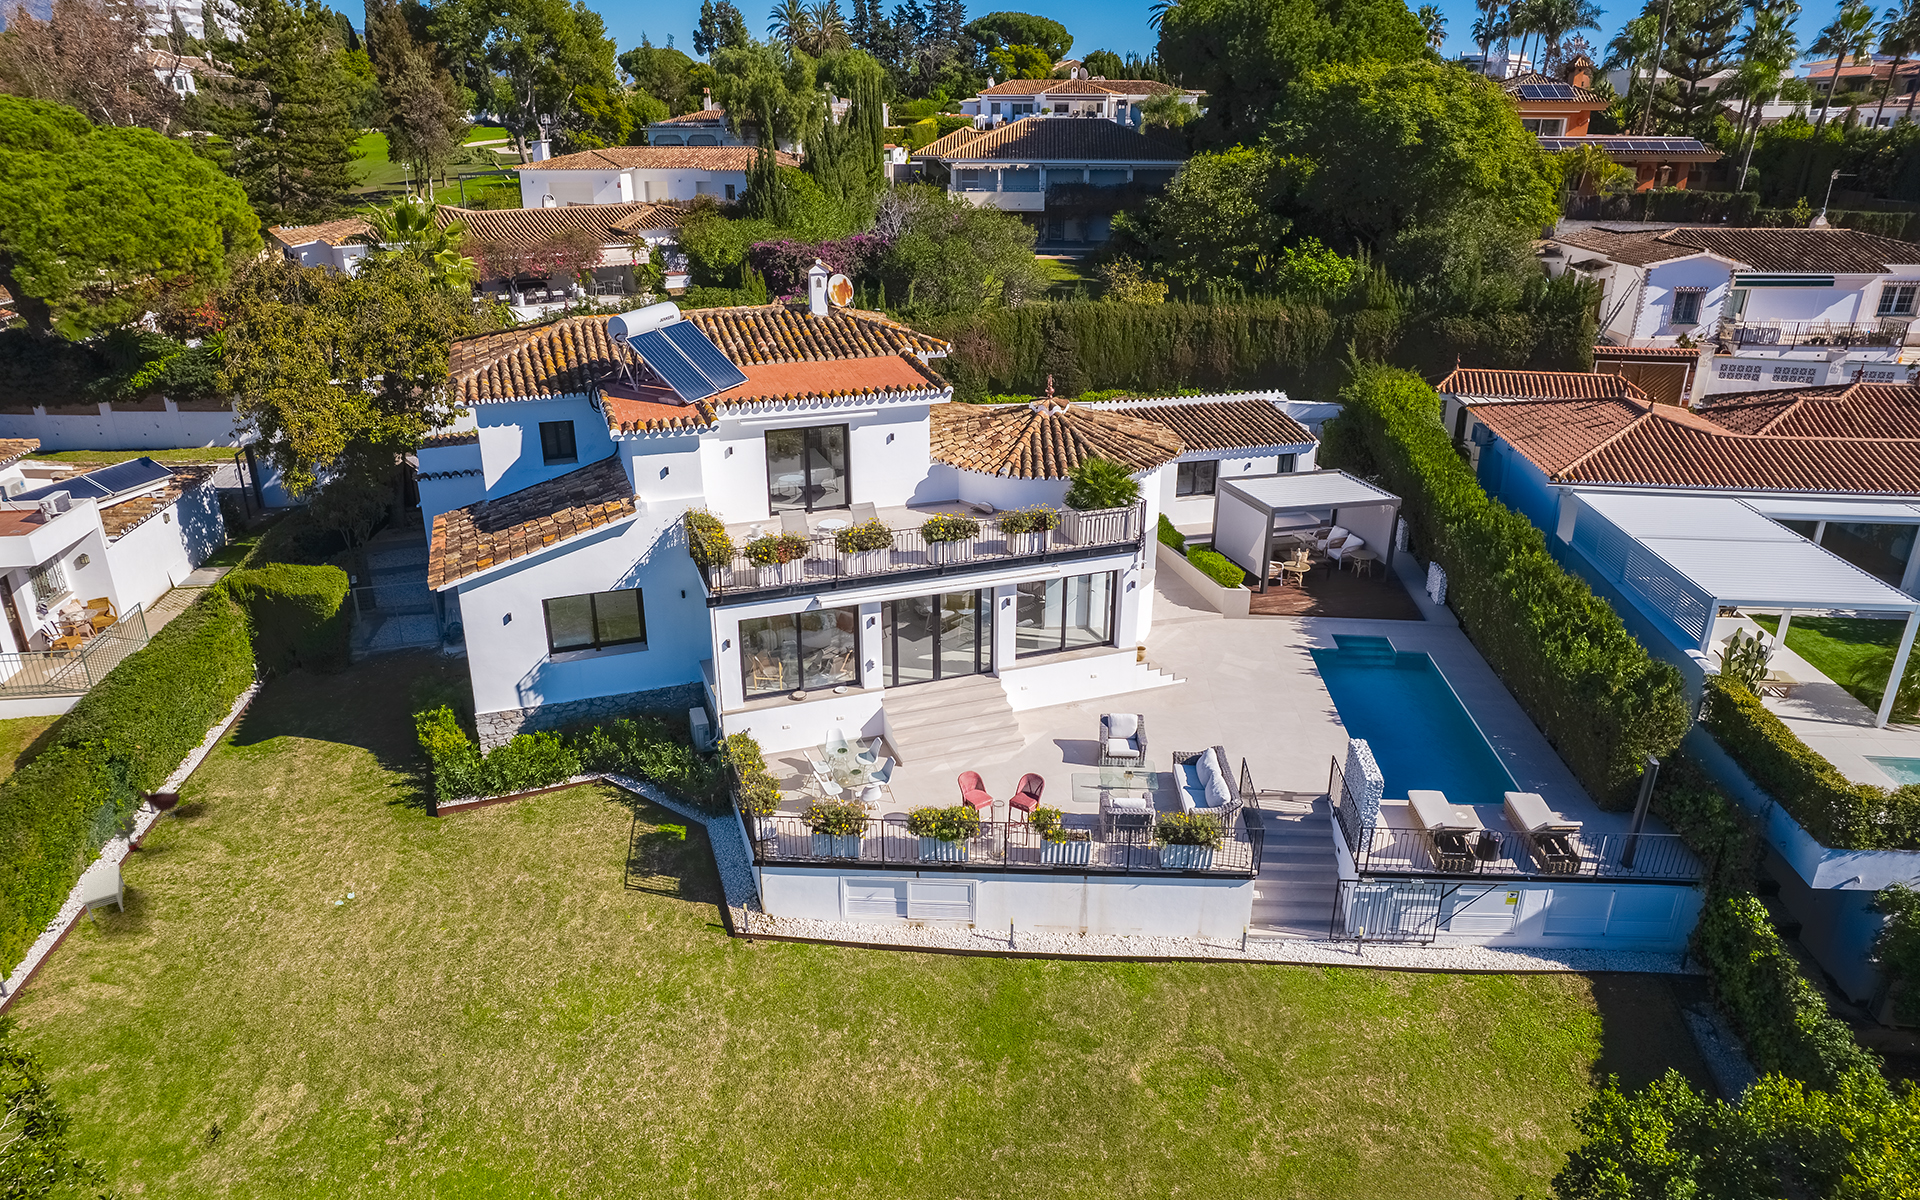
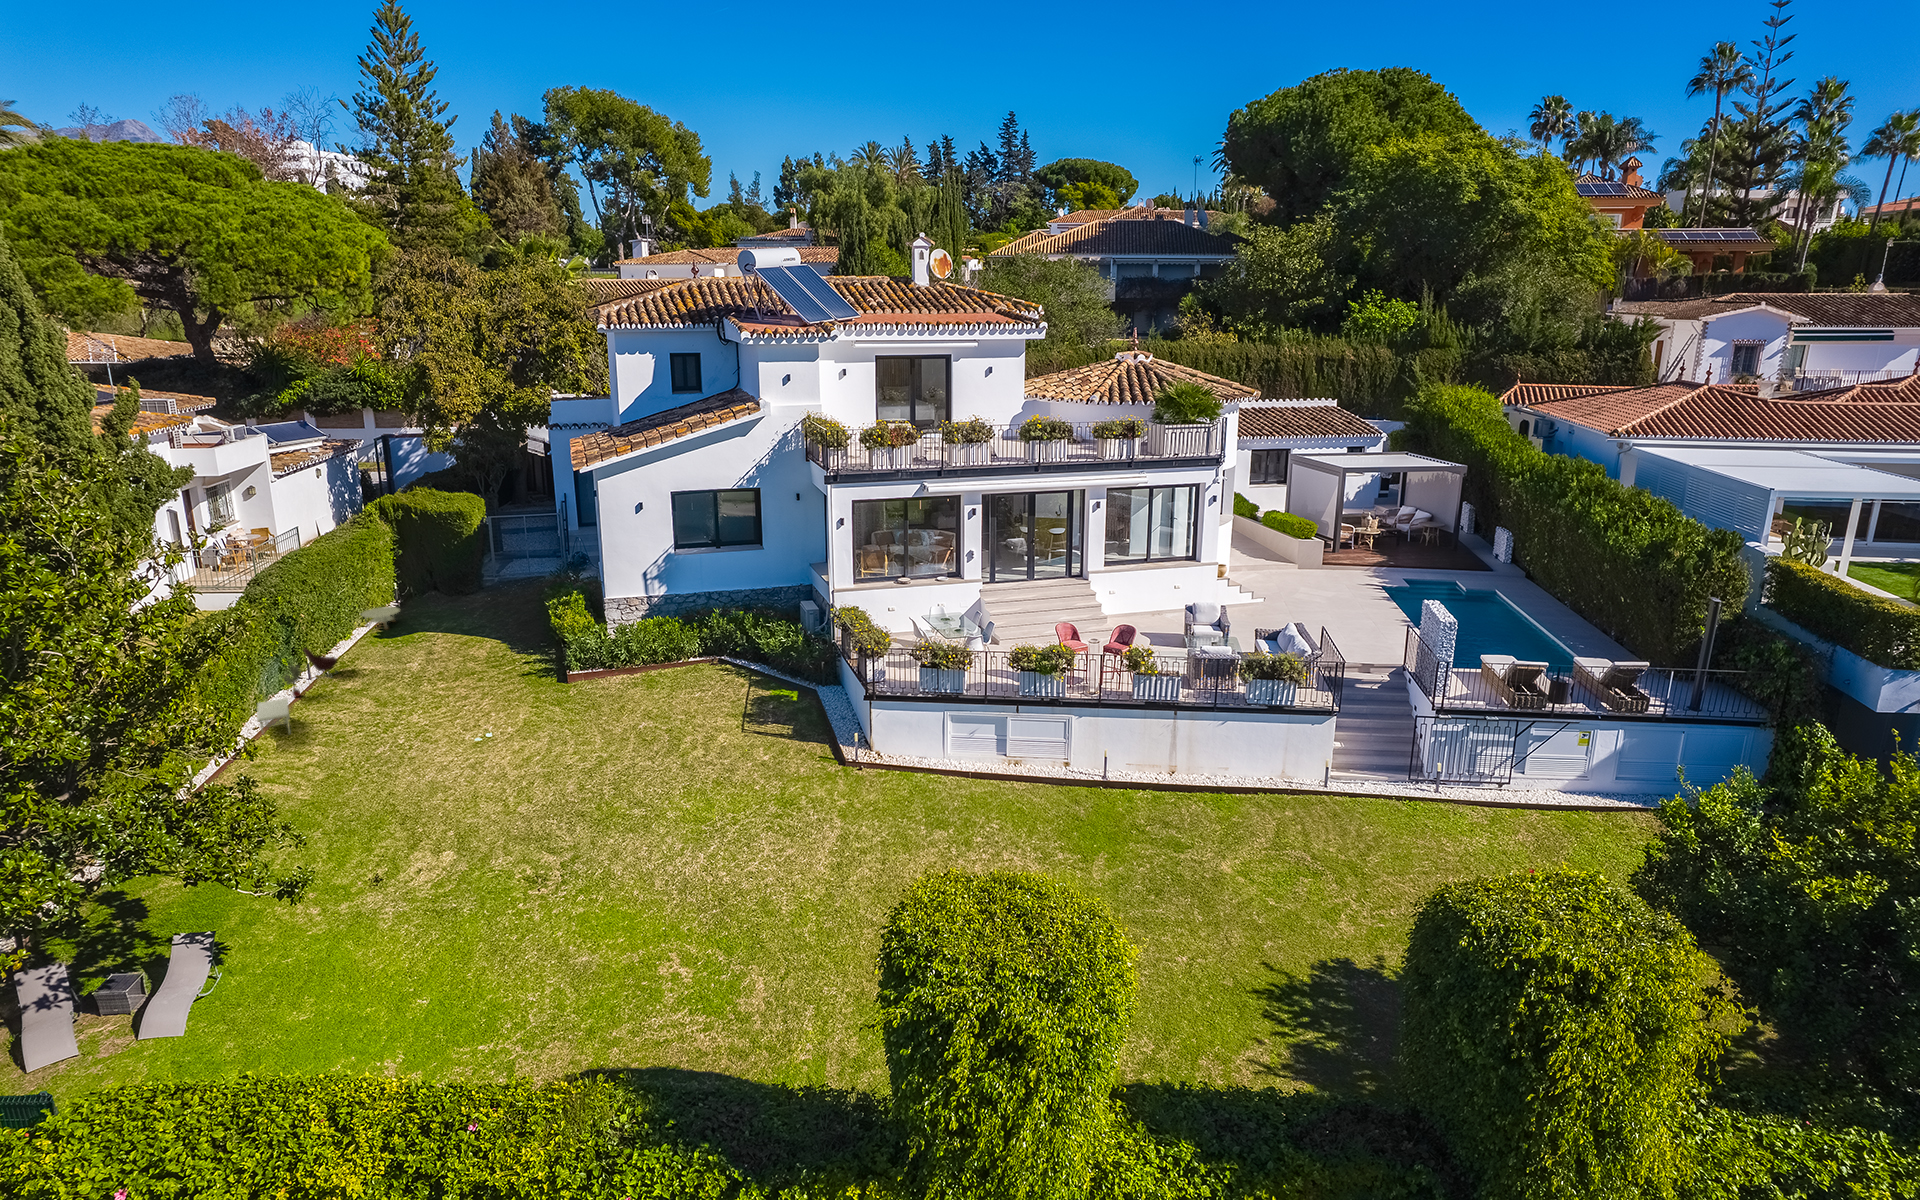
round table: none [210,707,255,737] -> present [361,607,400,629]

